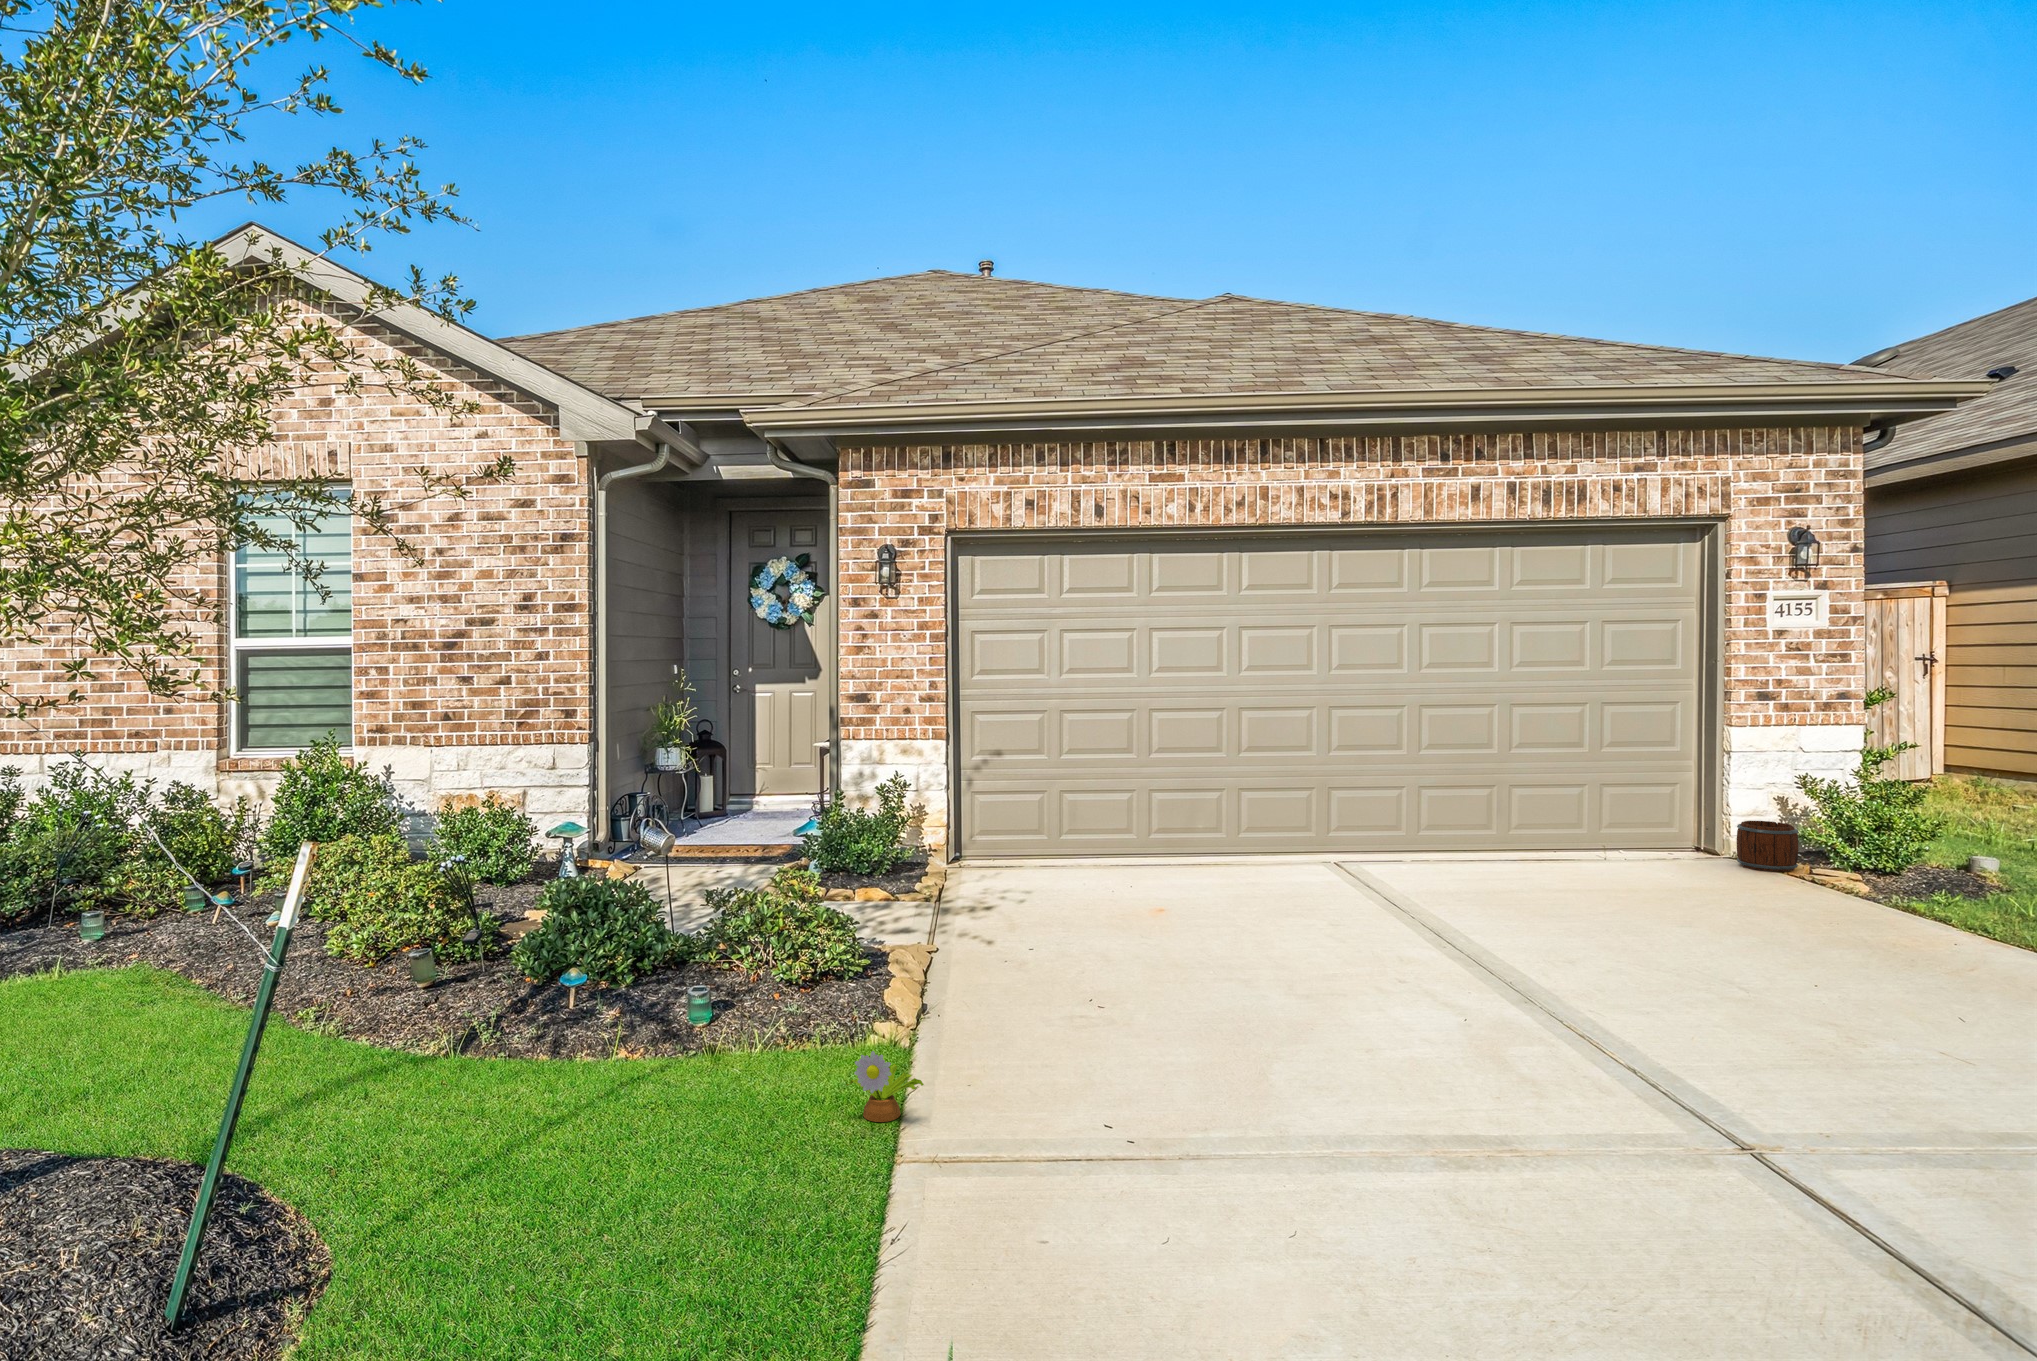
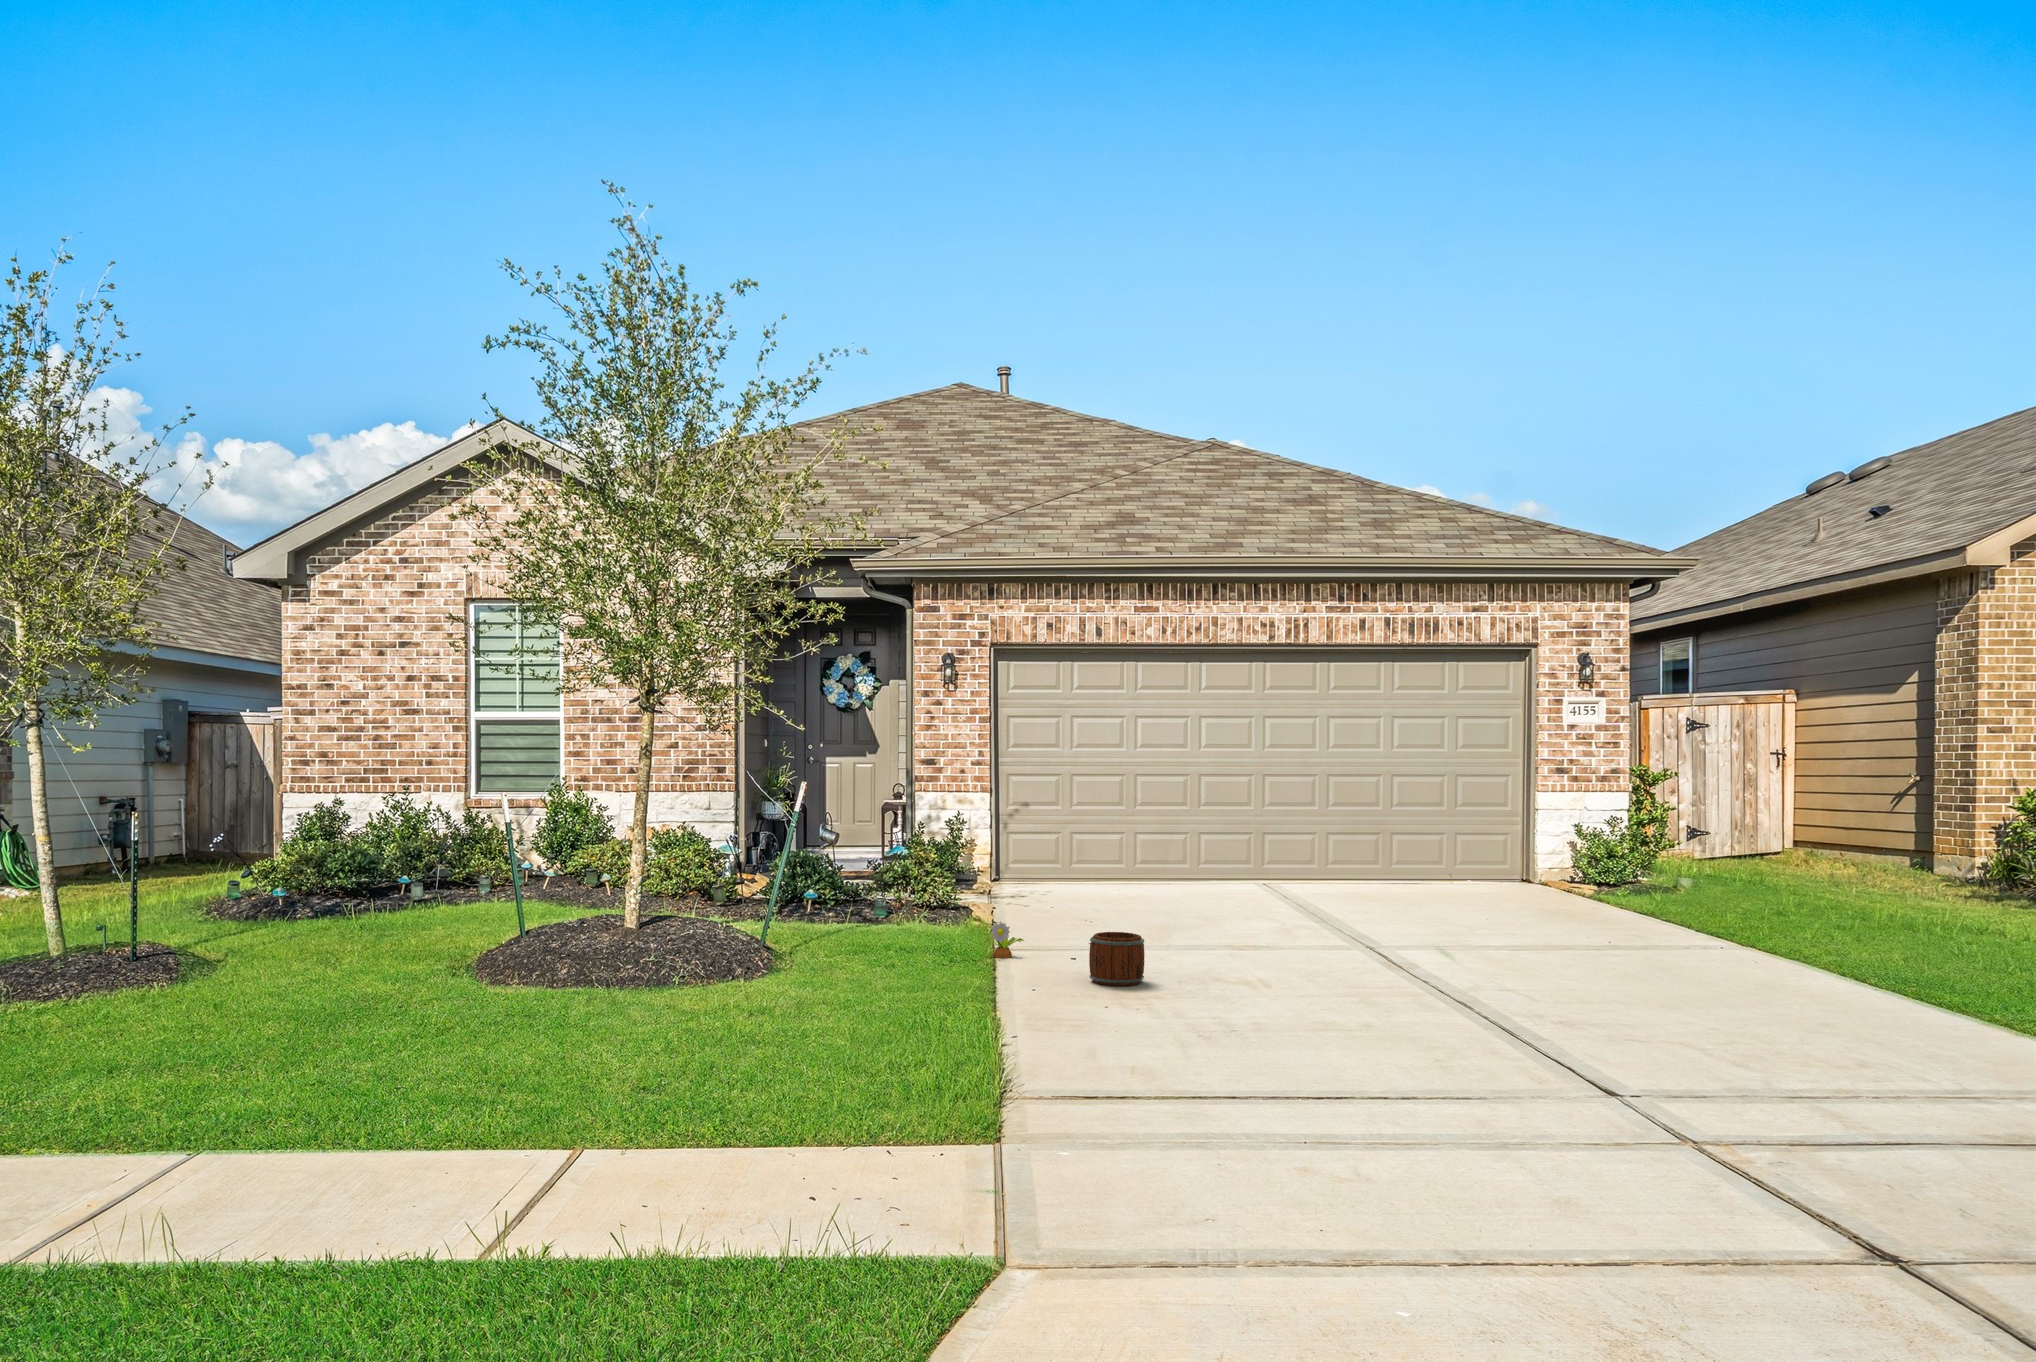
bucket: present [1737,821,1798,872] -> present [1089,932,1144,986]

